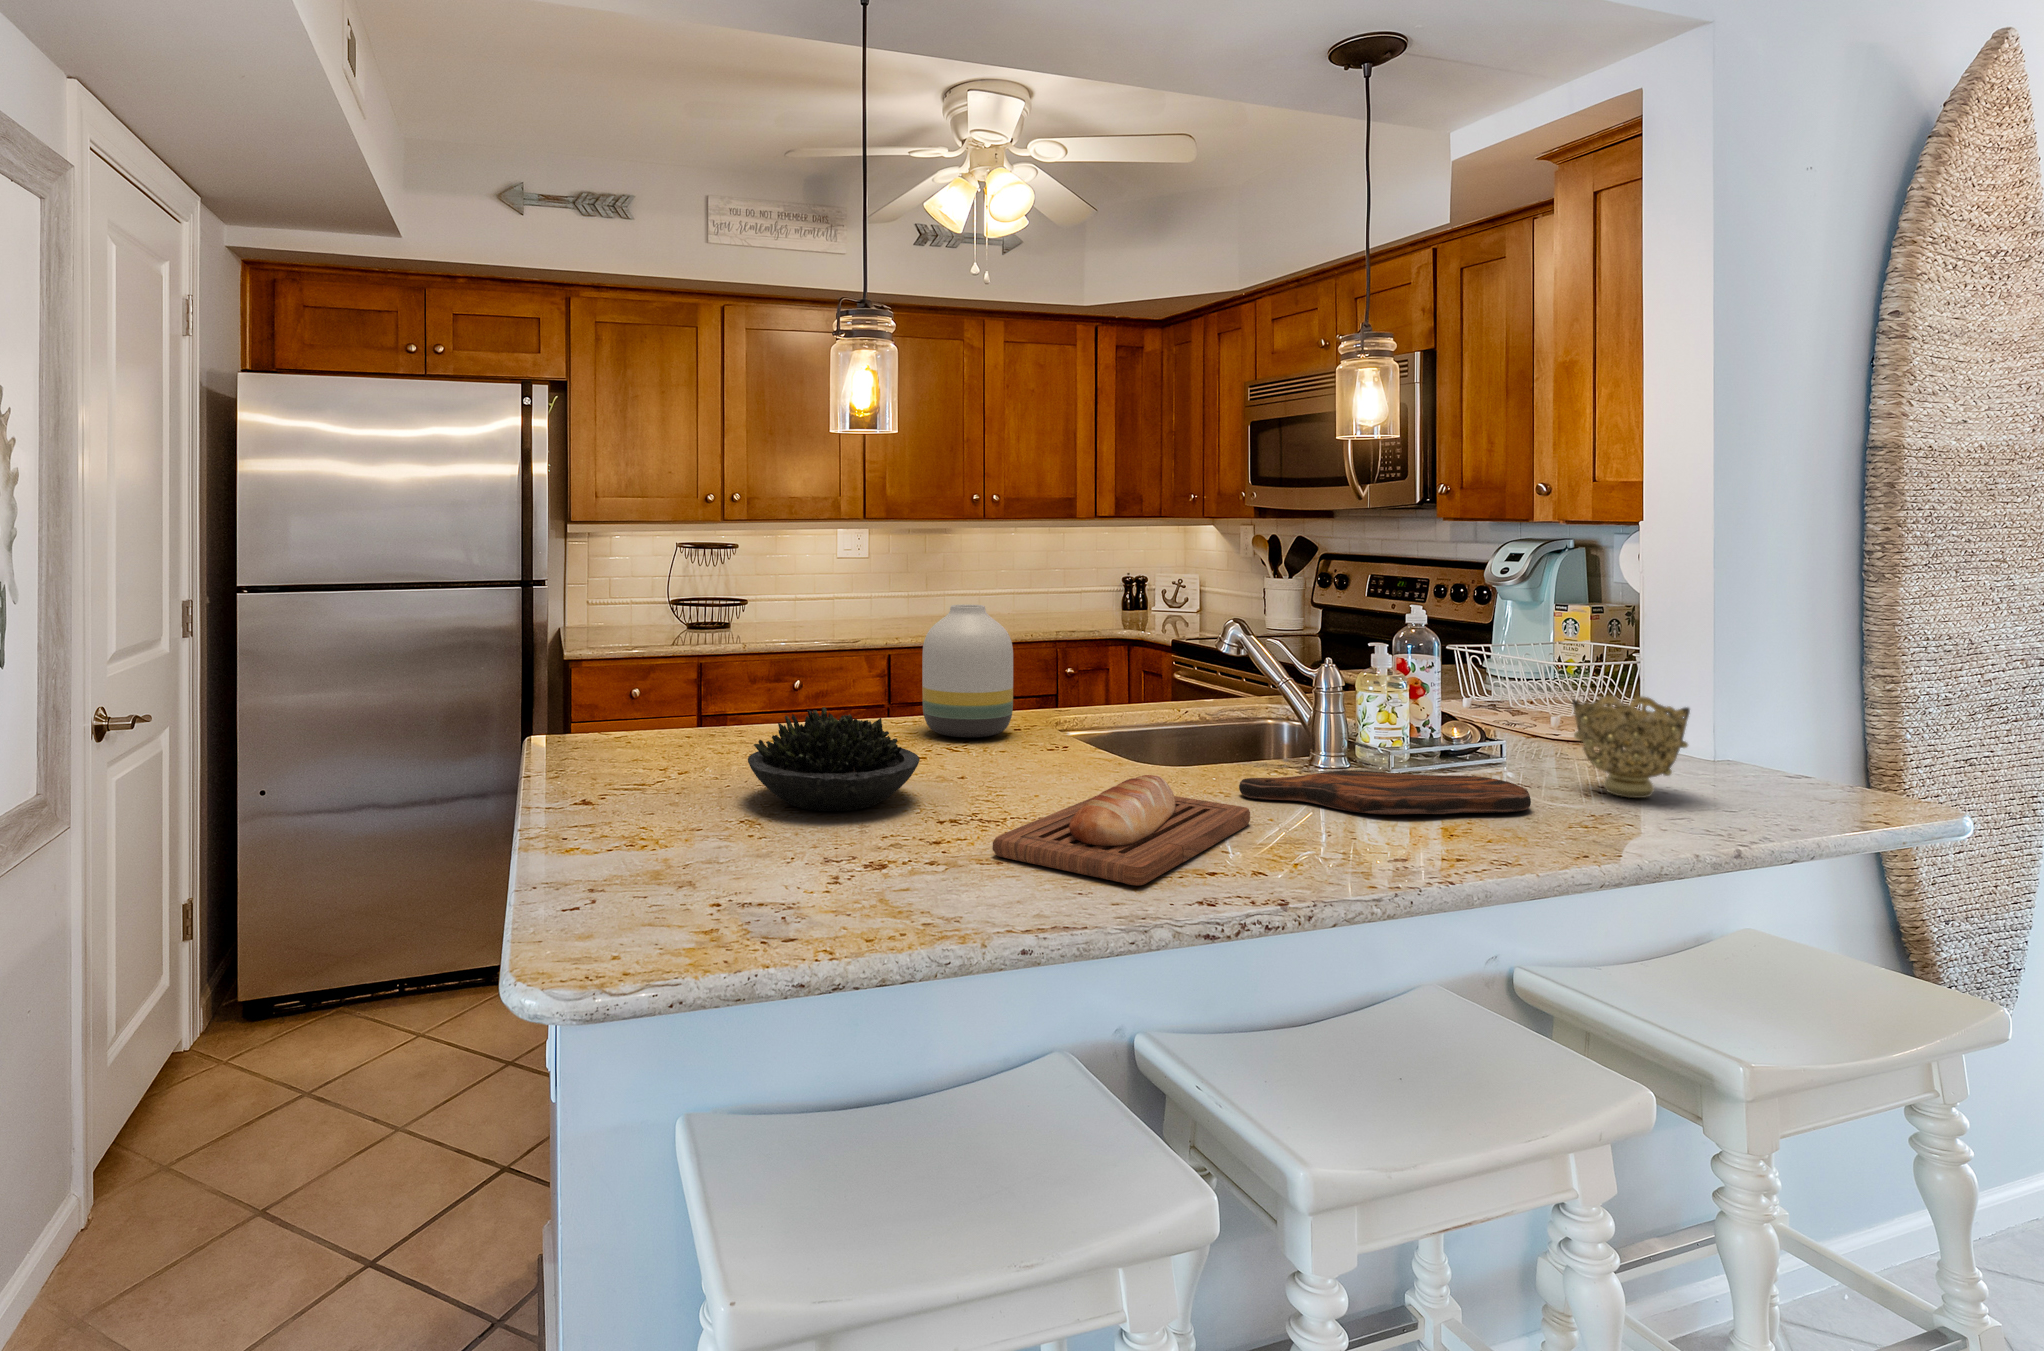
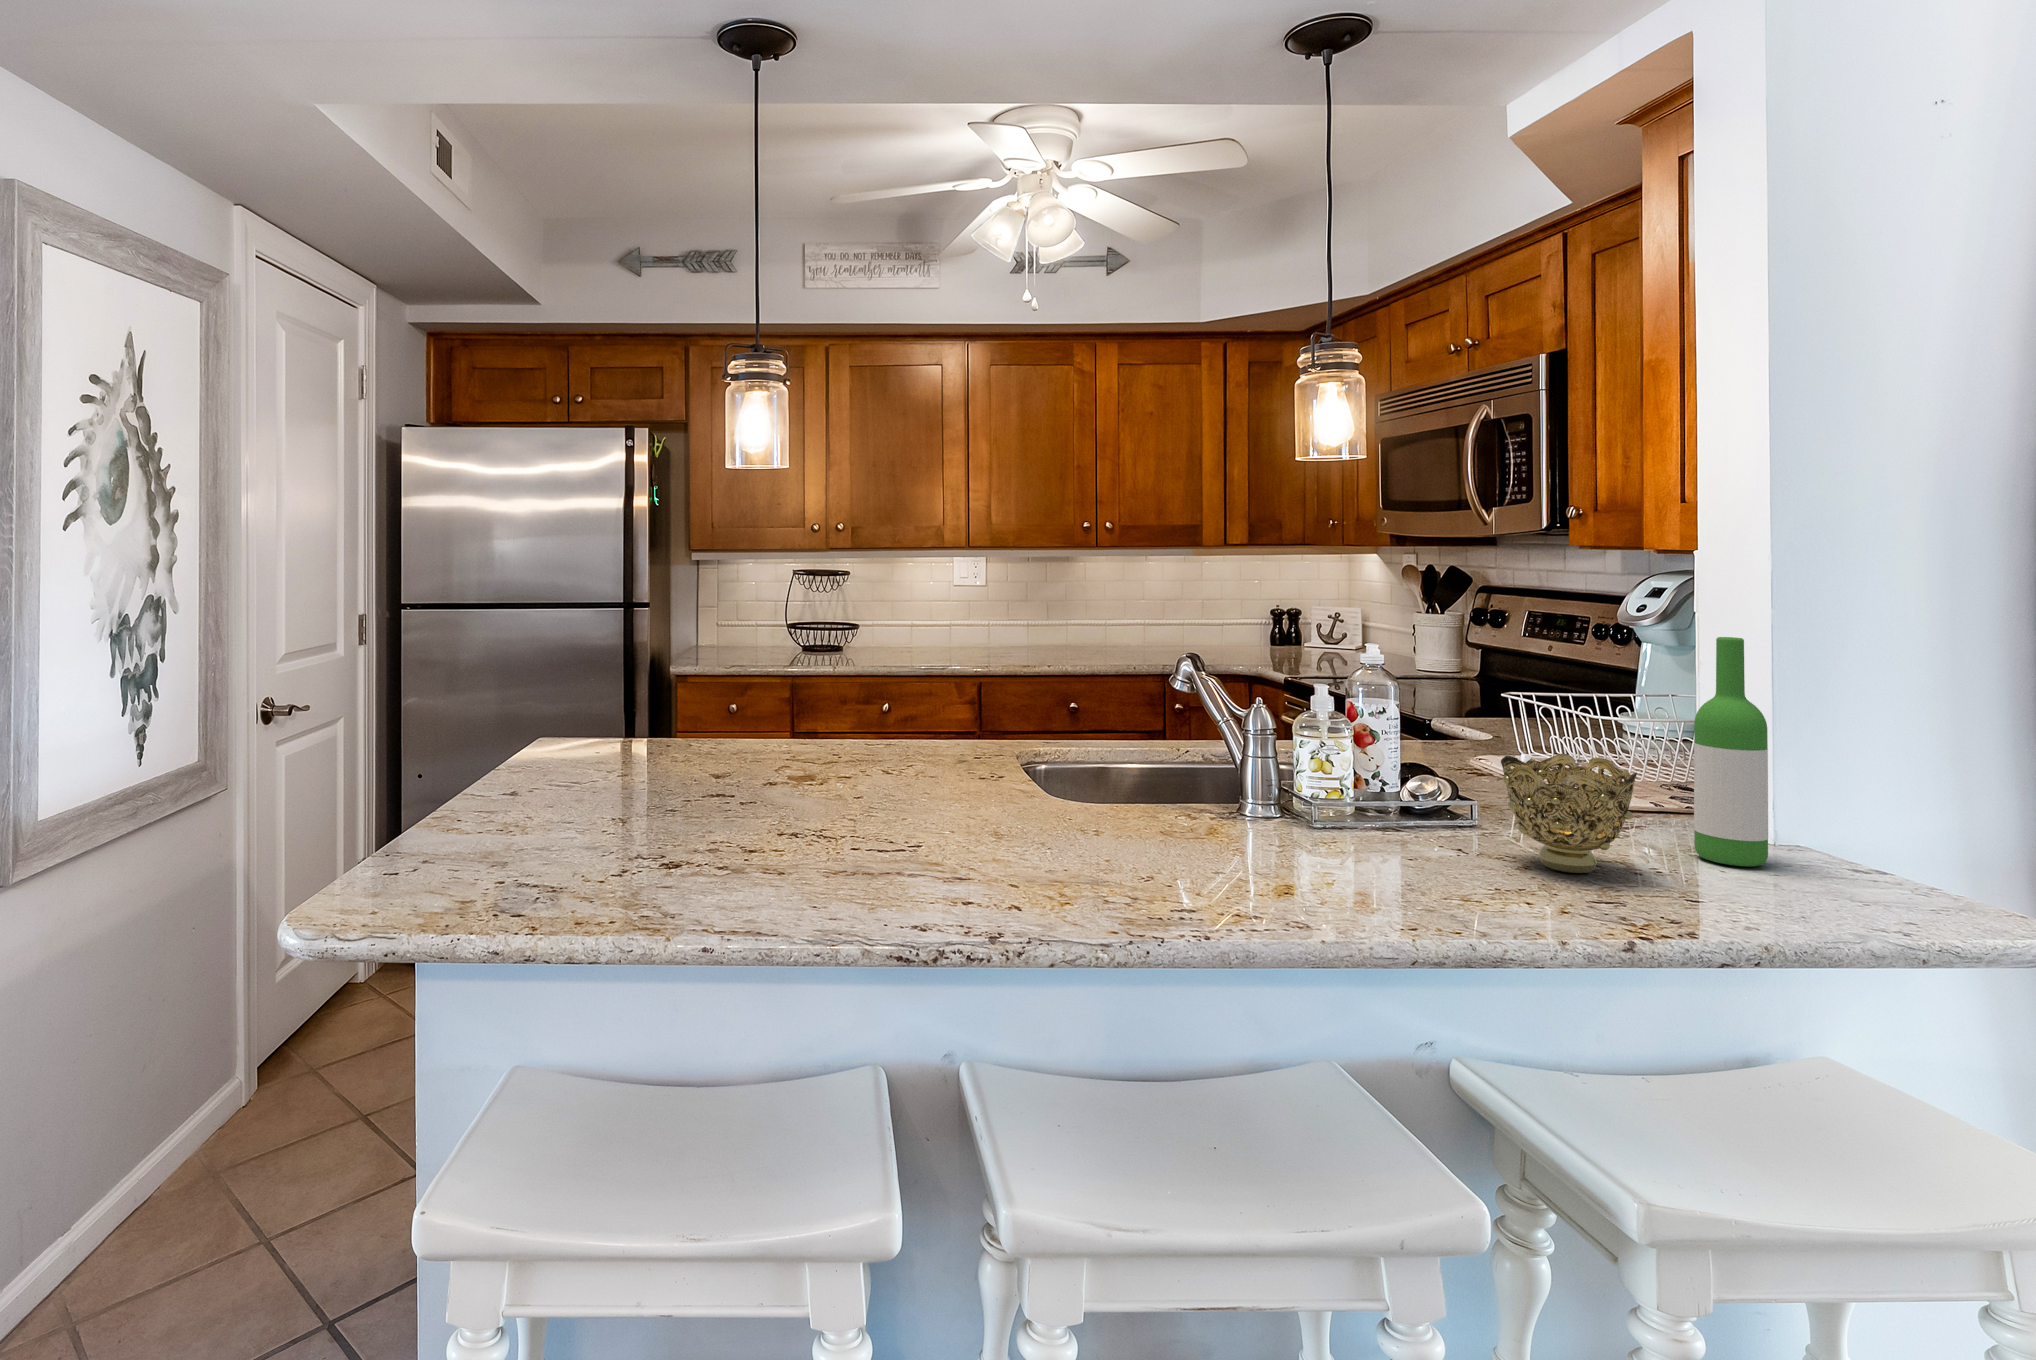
wine bottle: none [1694,589,1754,782] -> present [1694,637,1768,866]
vase: present [922,604,1013,738] -> none [879,633,966,761]
succulent plant: present [748,707,920,811] -> none [638,723,795,817]
cutting board: present [1239,770,1531,815] -> none [1106,817,1417,874]
bread loaf: present [993,775,1250,886] -> none [785,804,1075,904]

